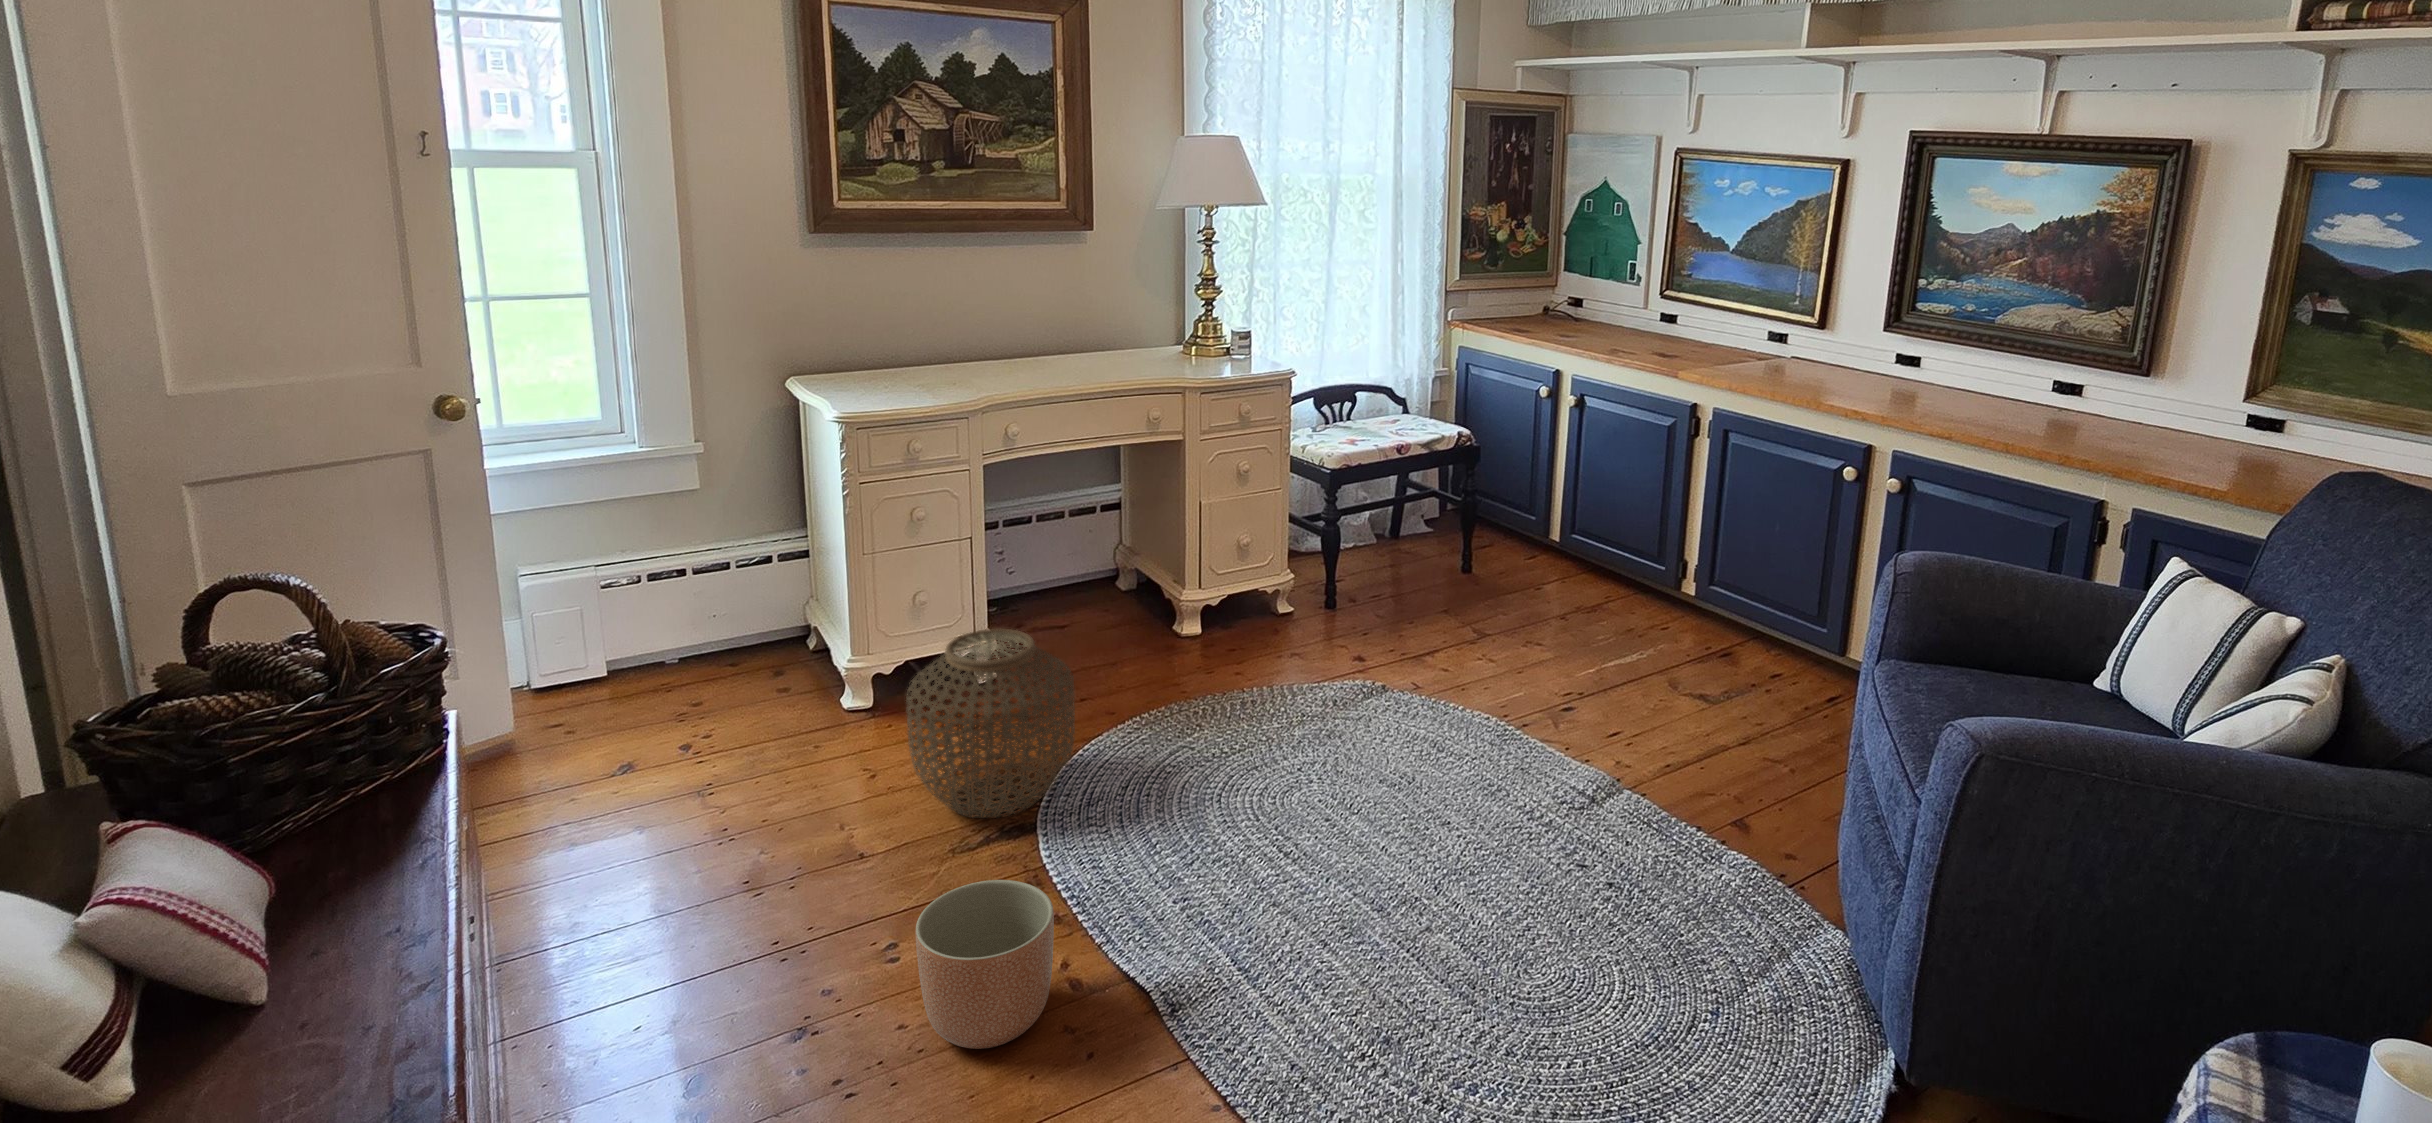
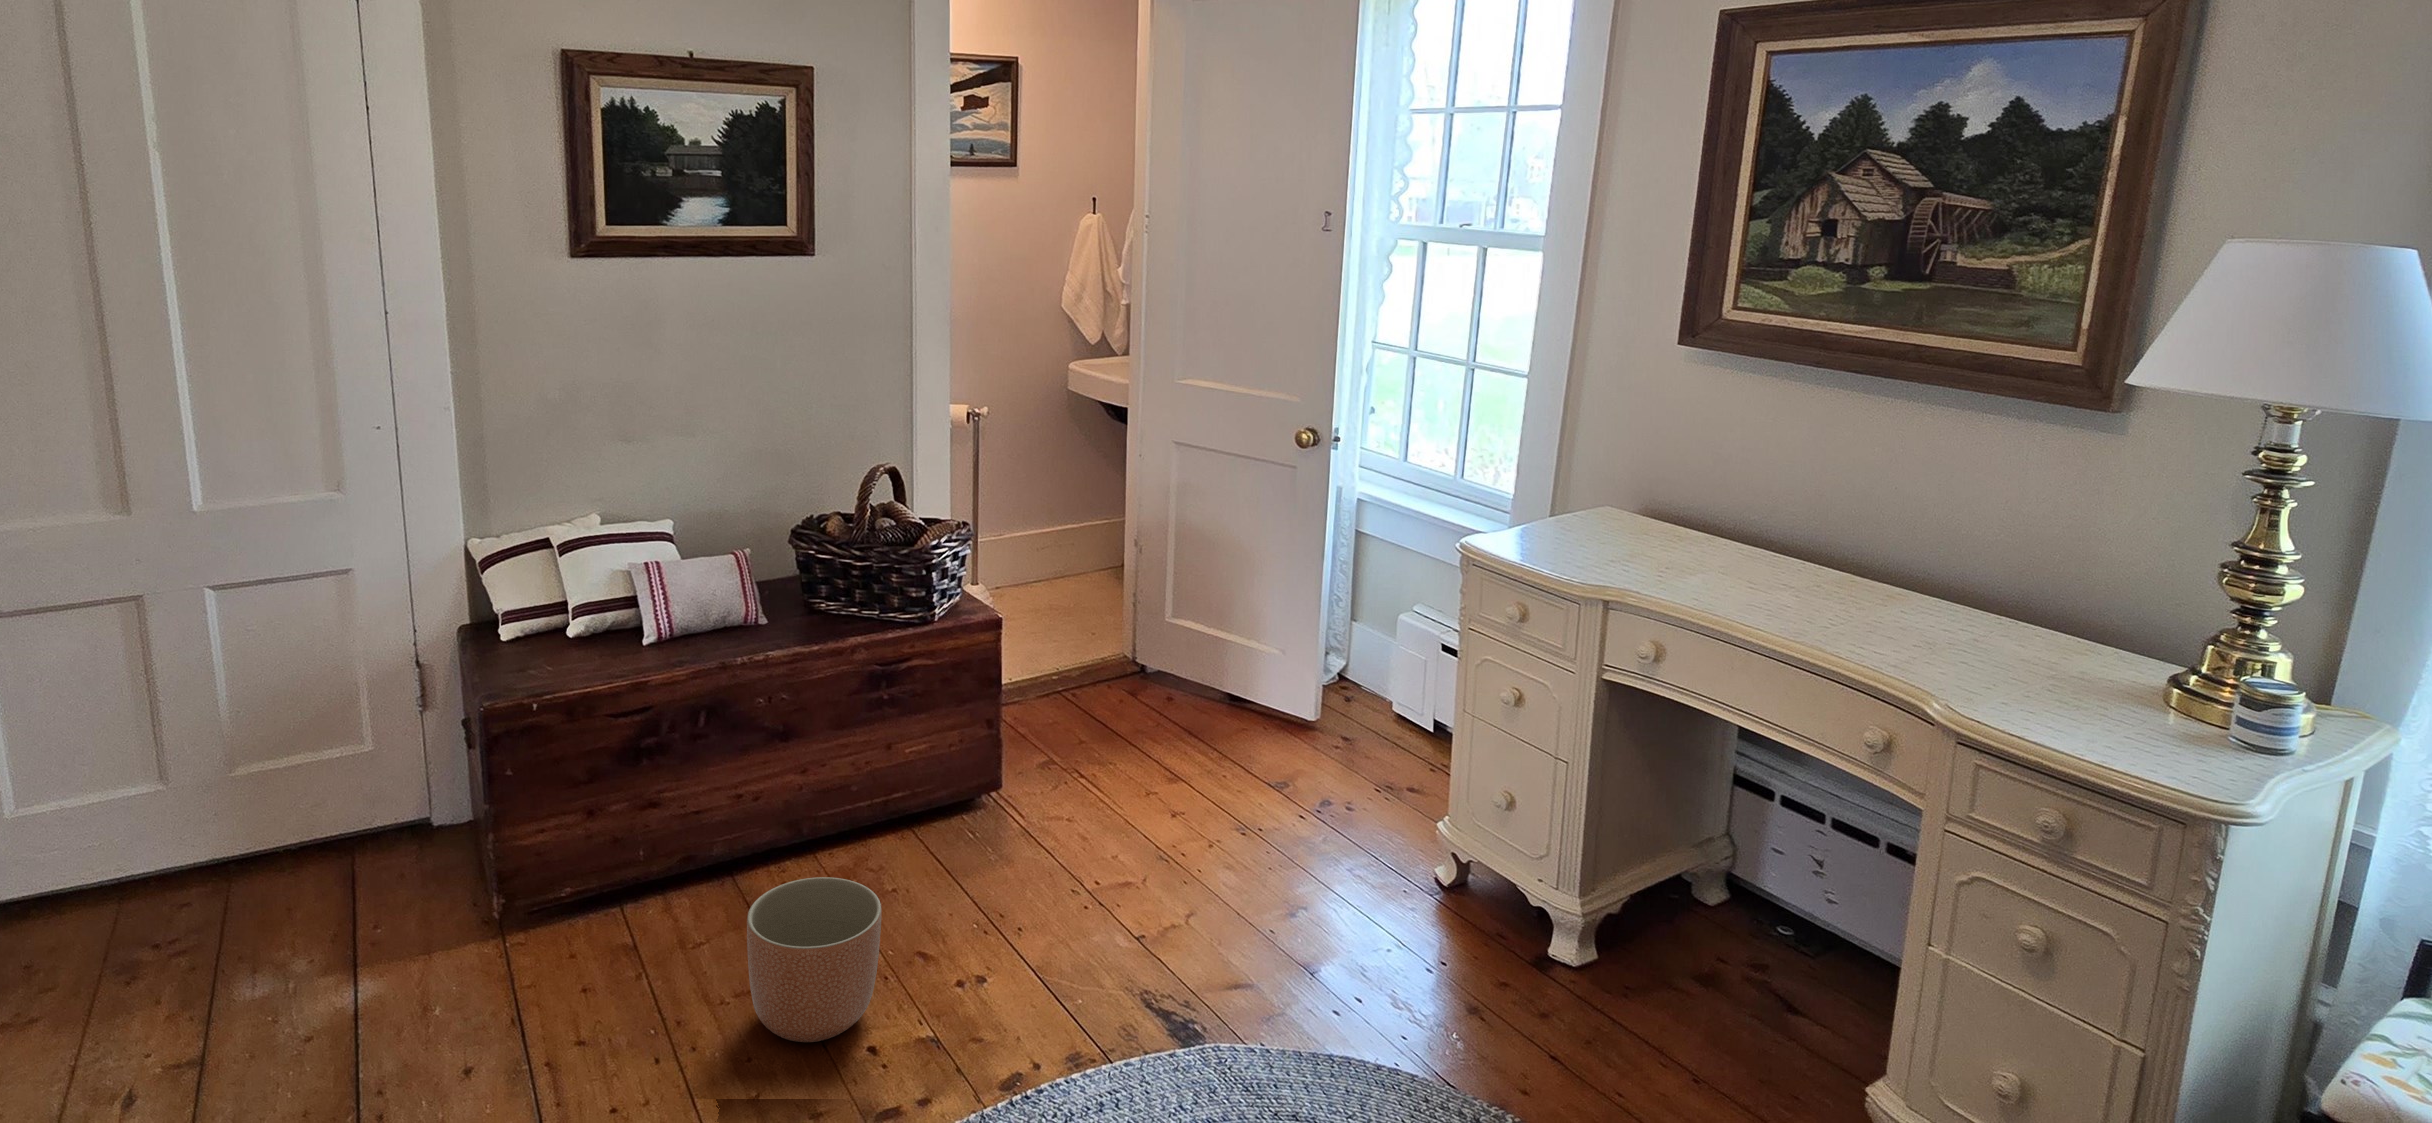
woven basket: present [906,629,1075,818] -> none [1148,778,1351,1023]

